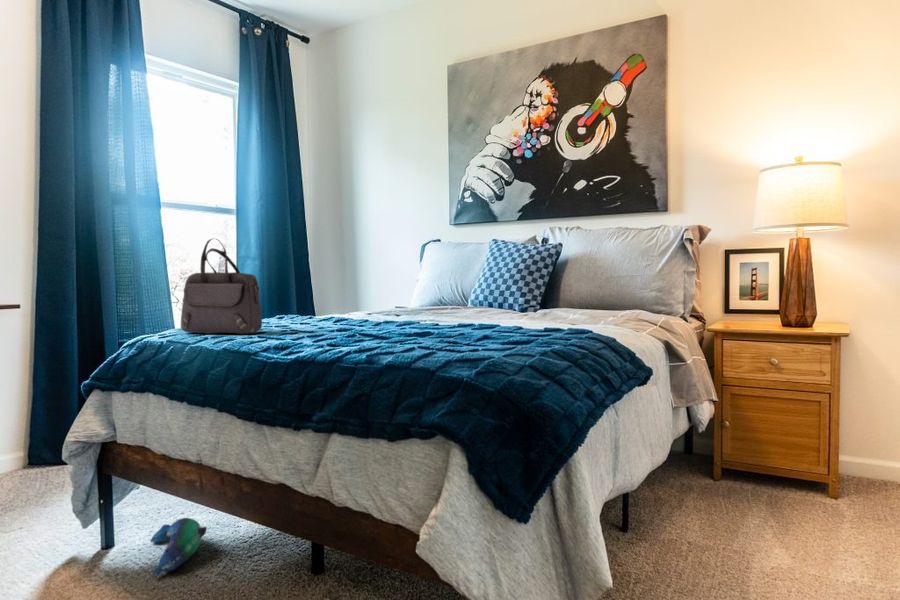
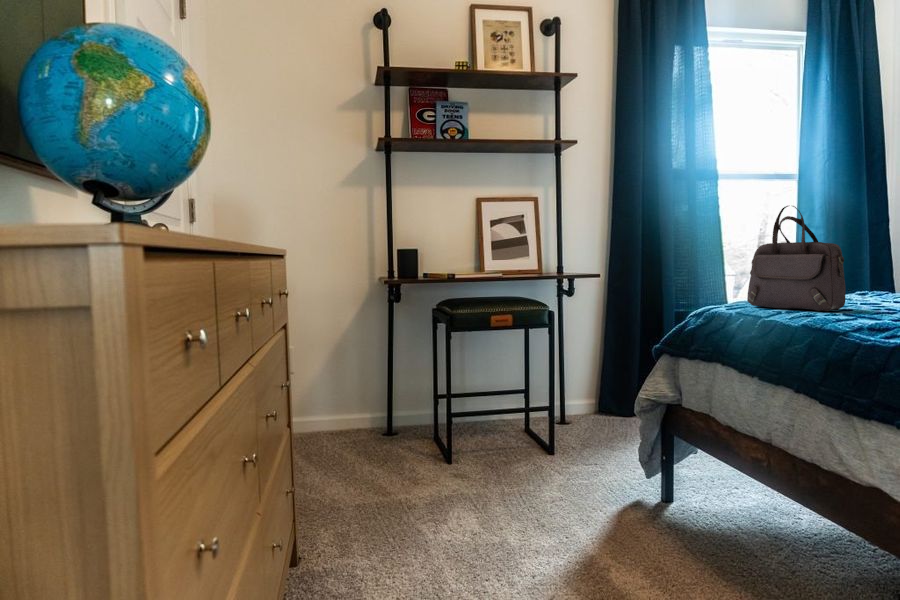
plush toy: present [151,518,207,577] -> none [708,495,768,543]

